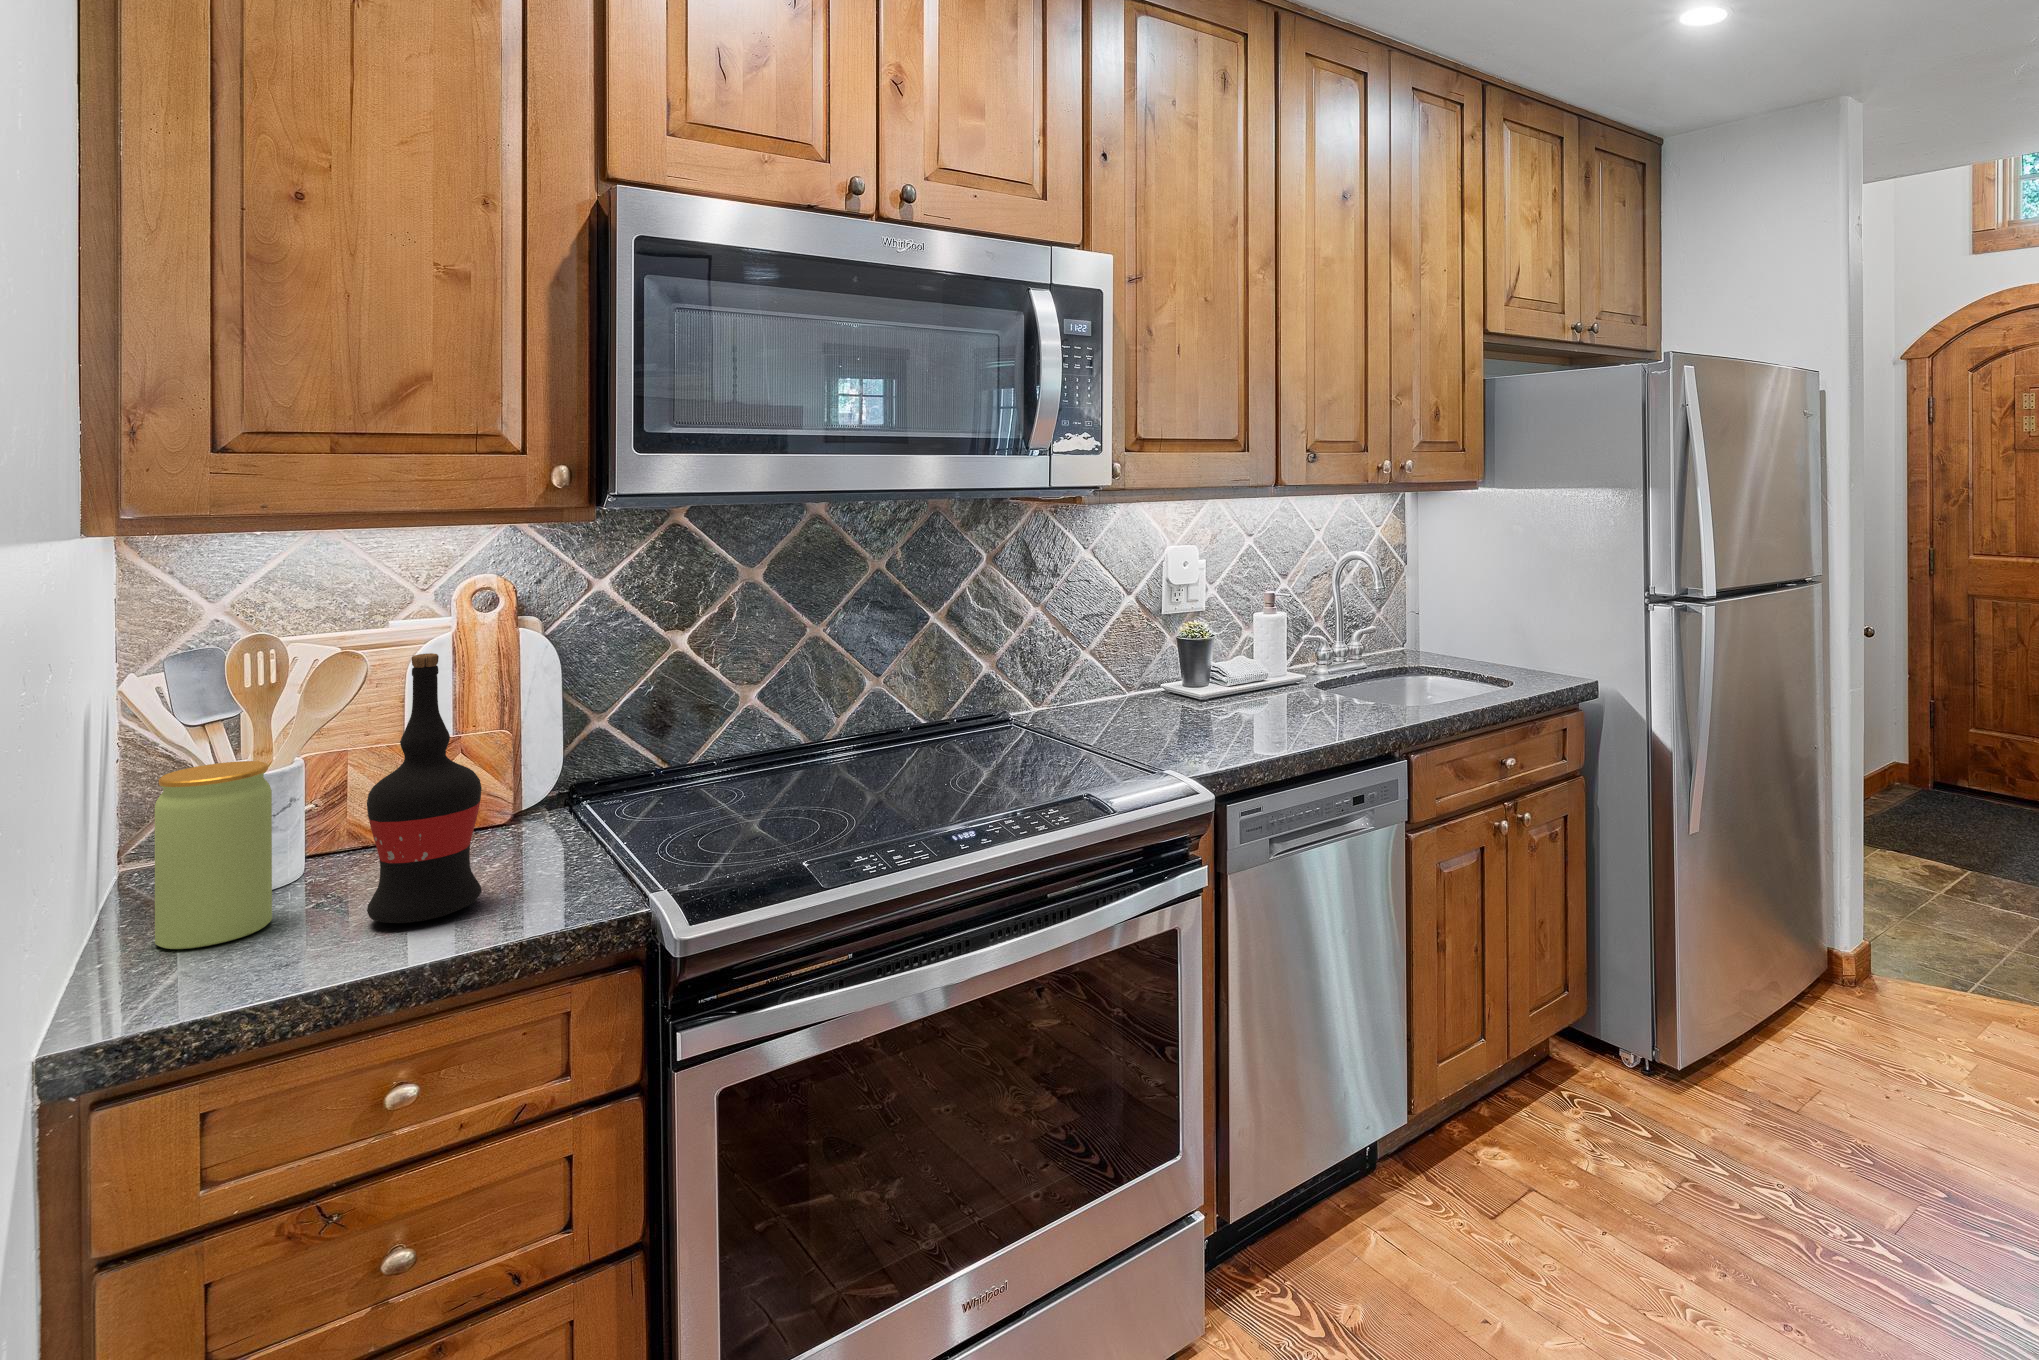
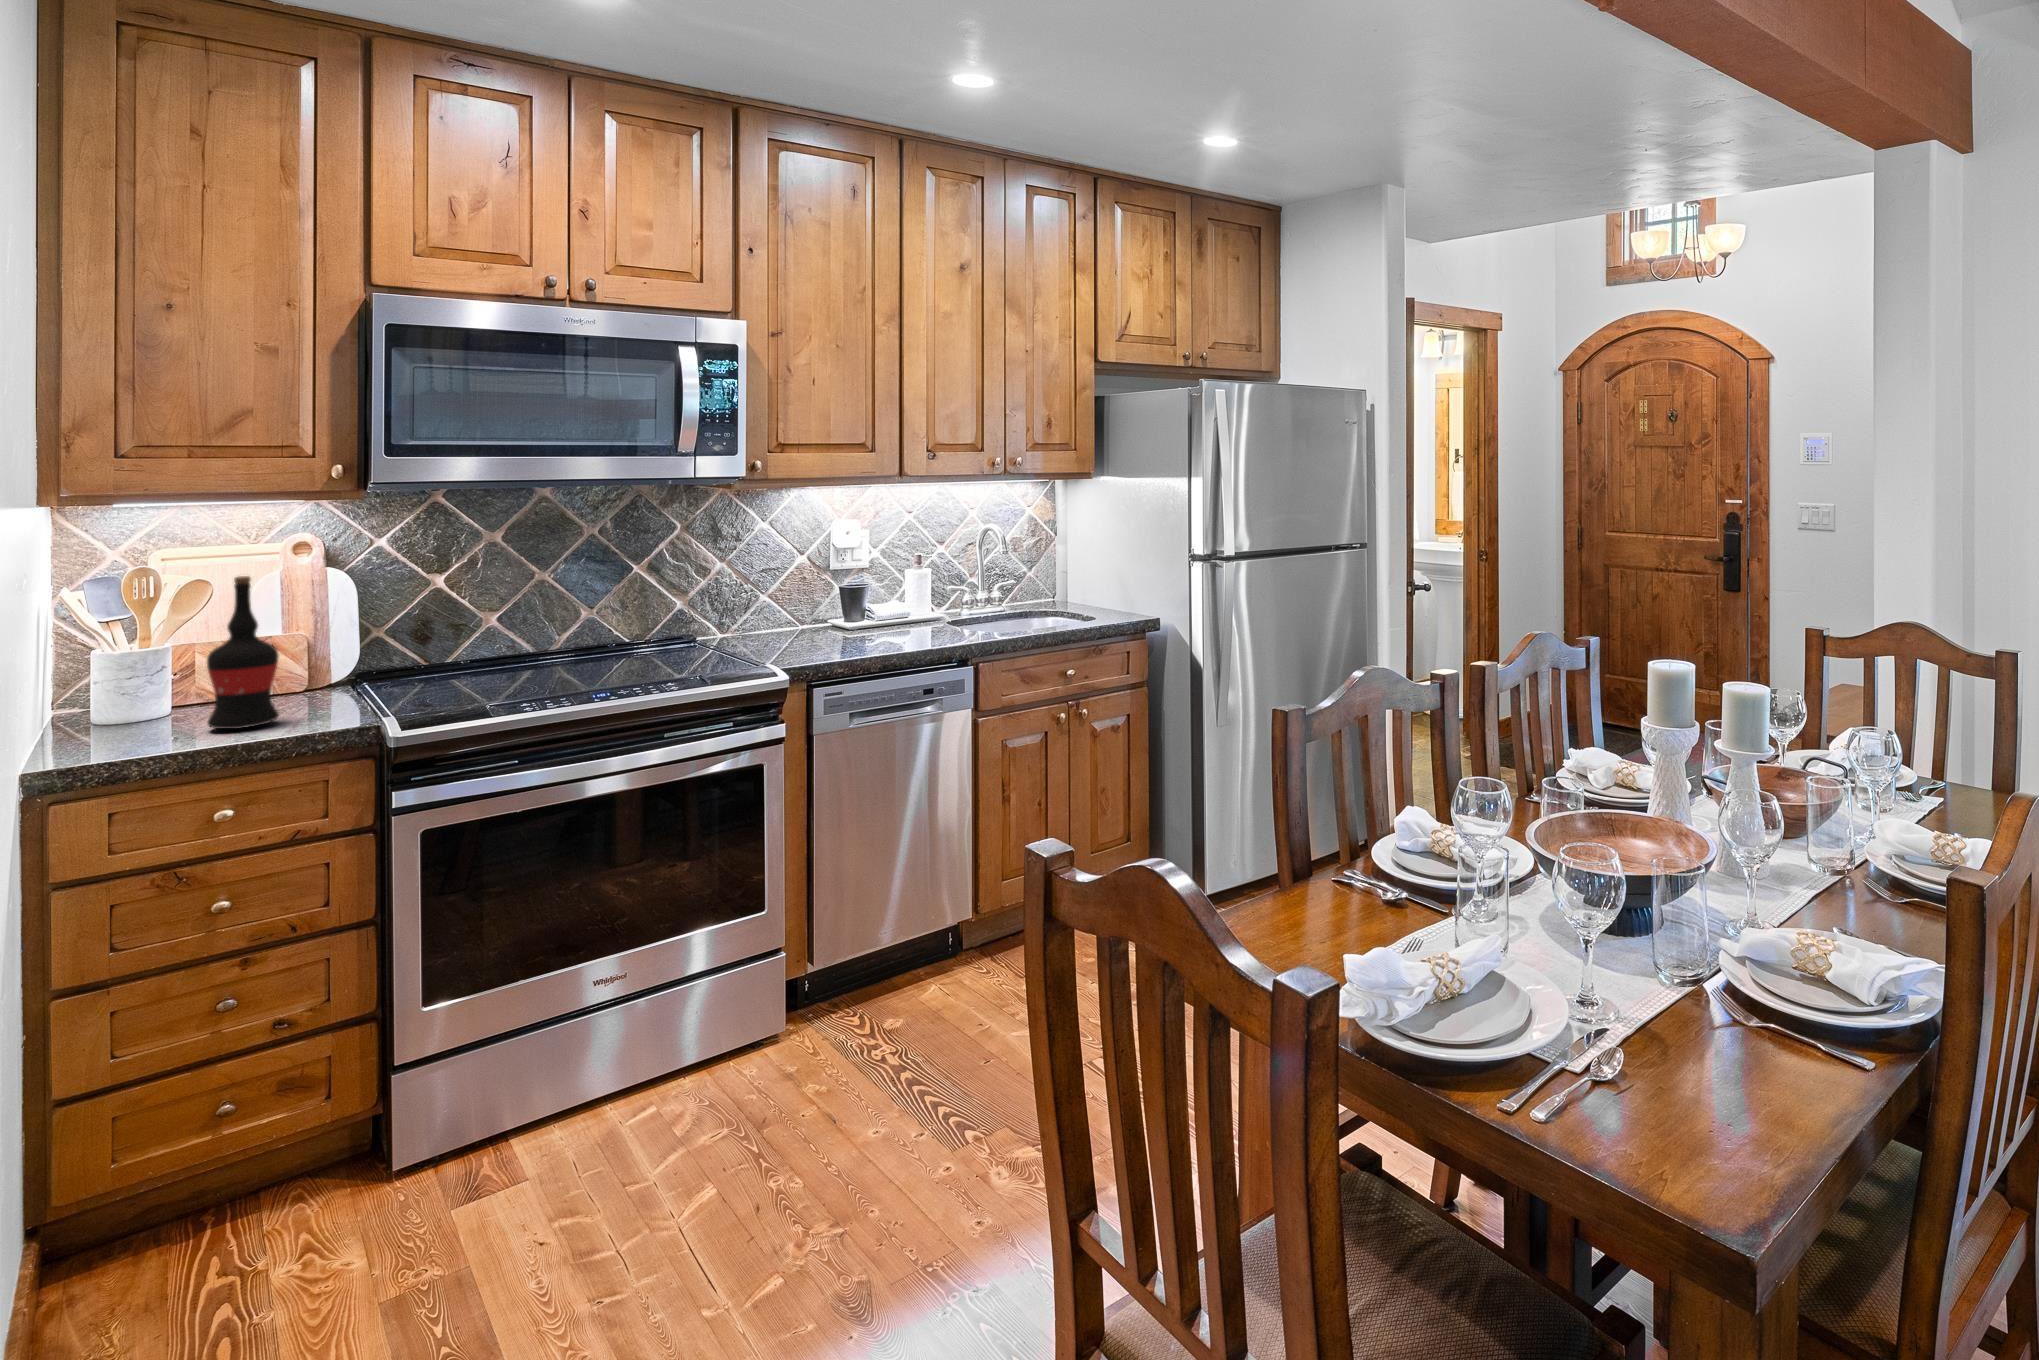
jar: present [155,761,272,949] -> none [79,638,150,740]

